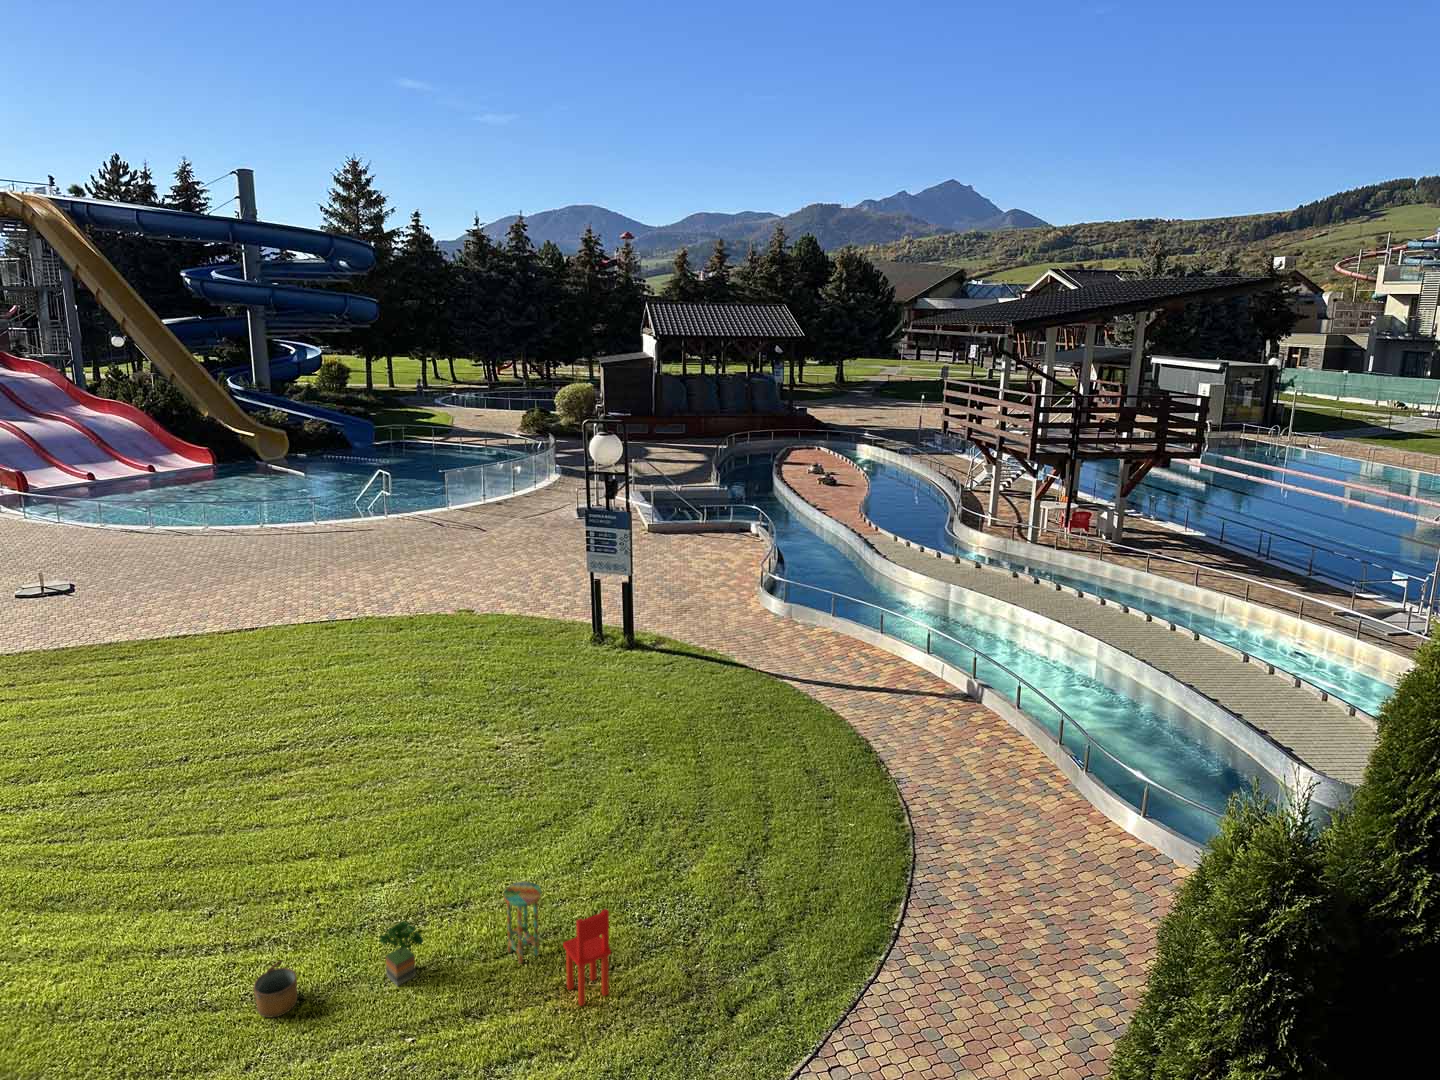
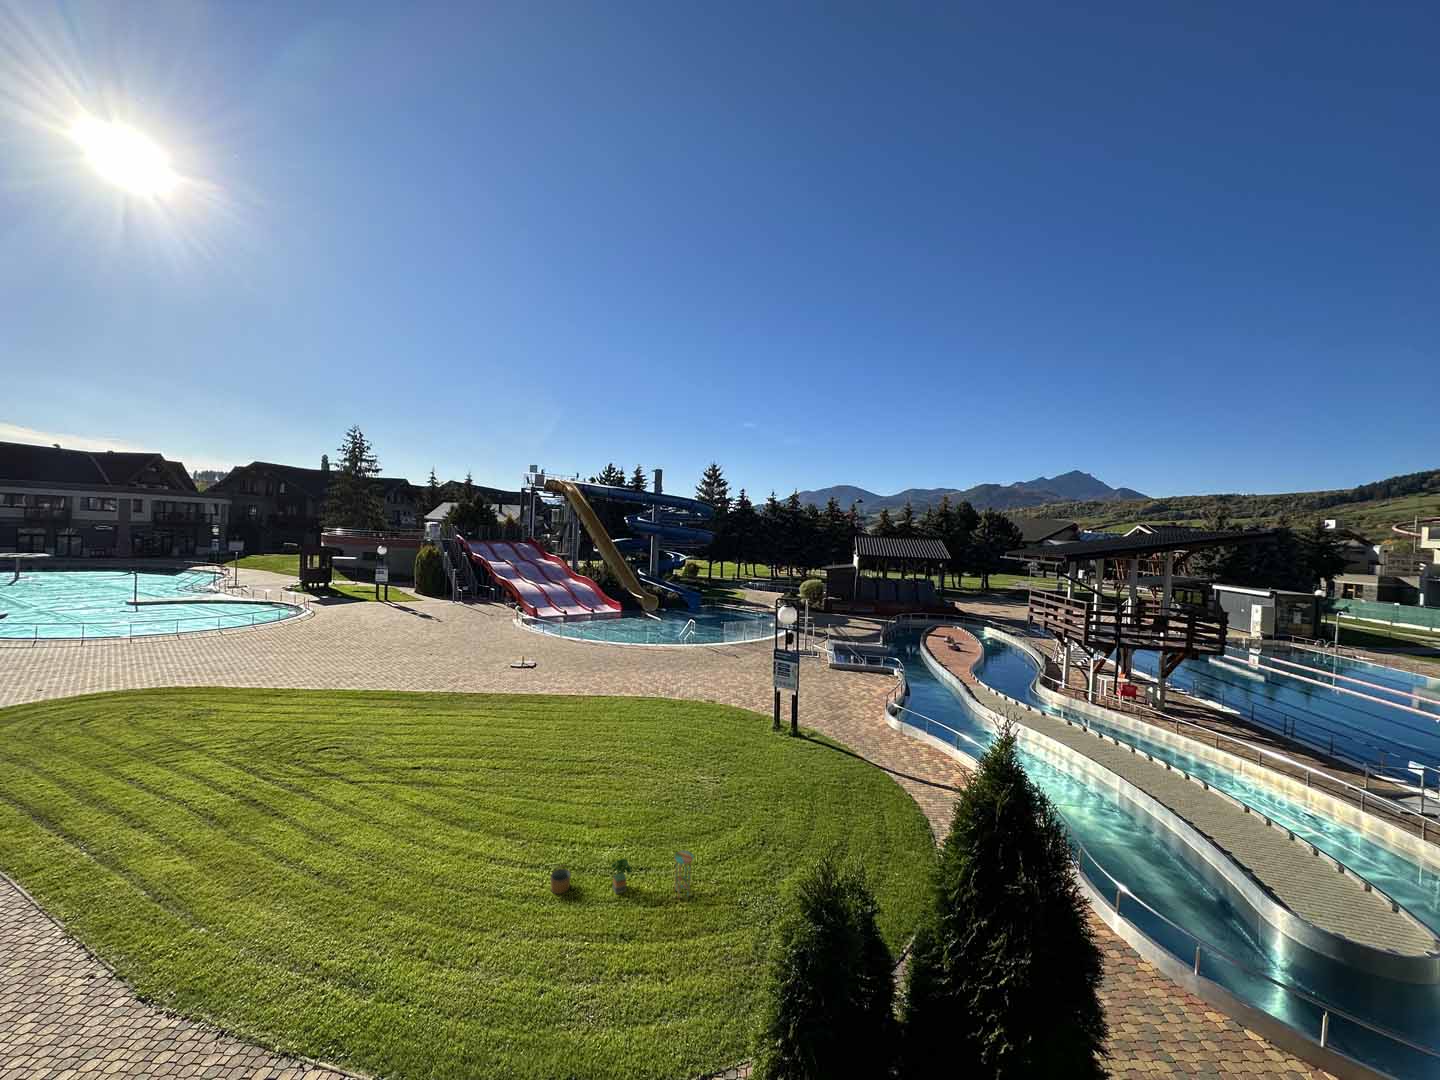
chair: present [563,909,611,1006] -> none [697,874,721,930]

